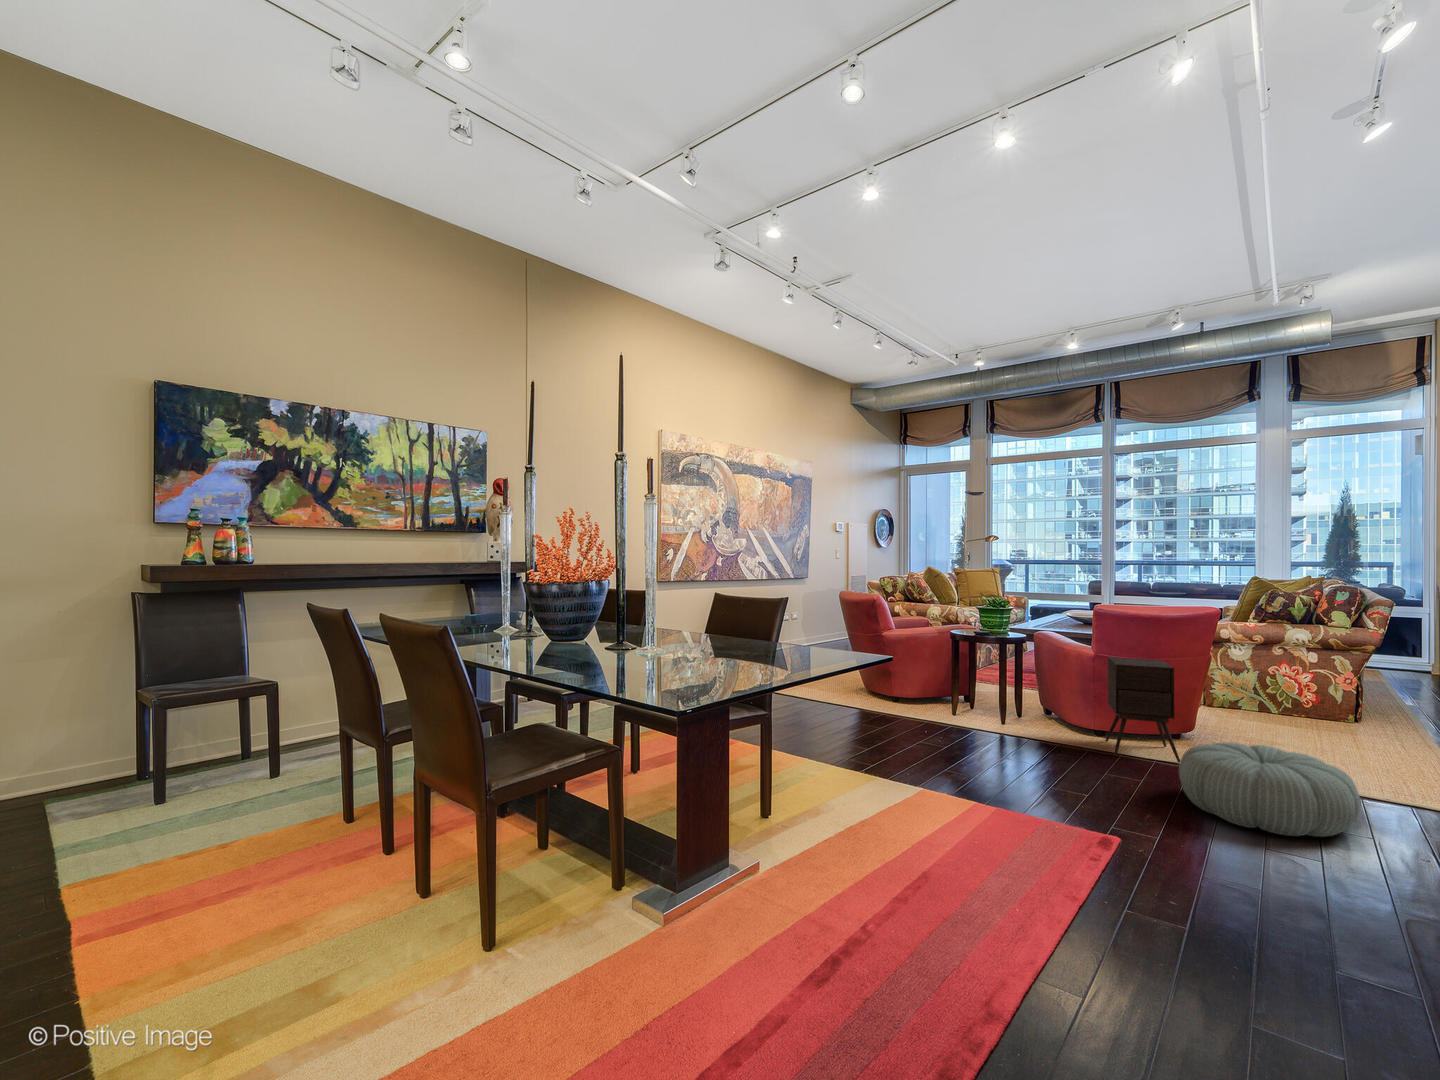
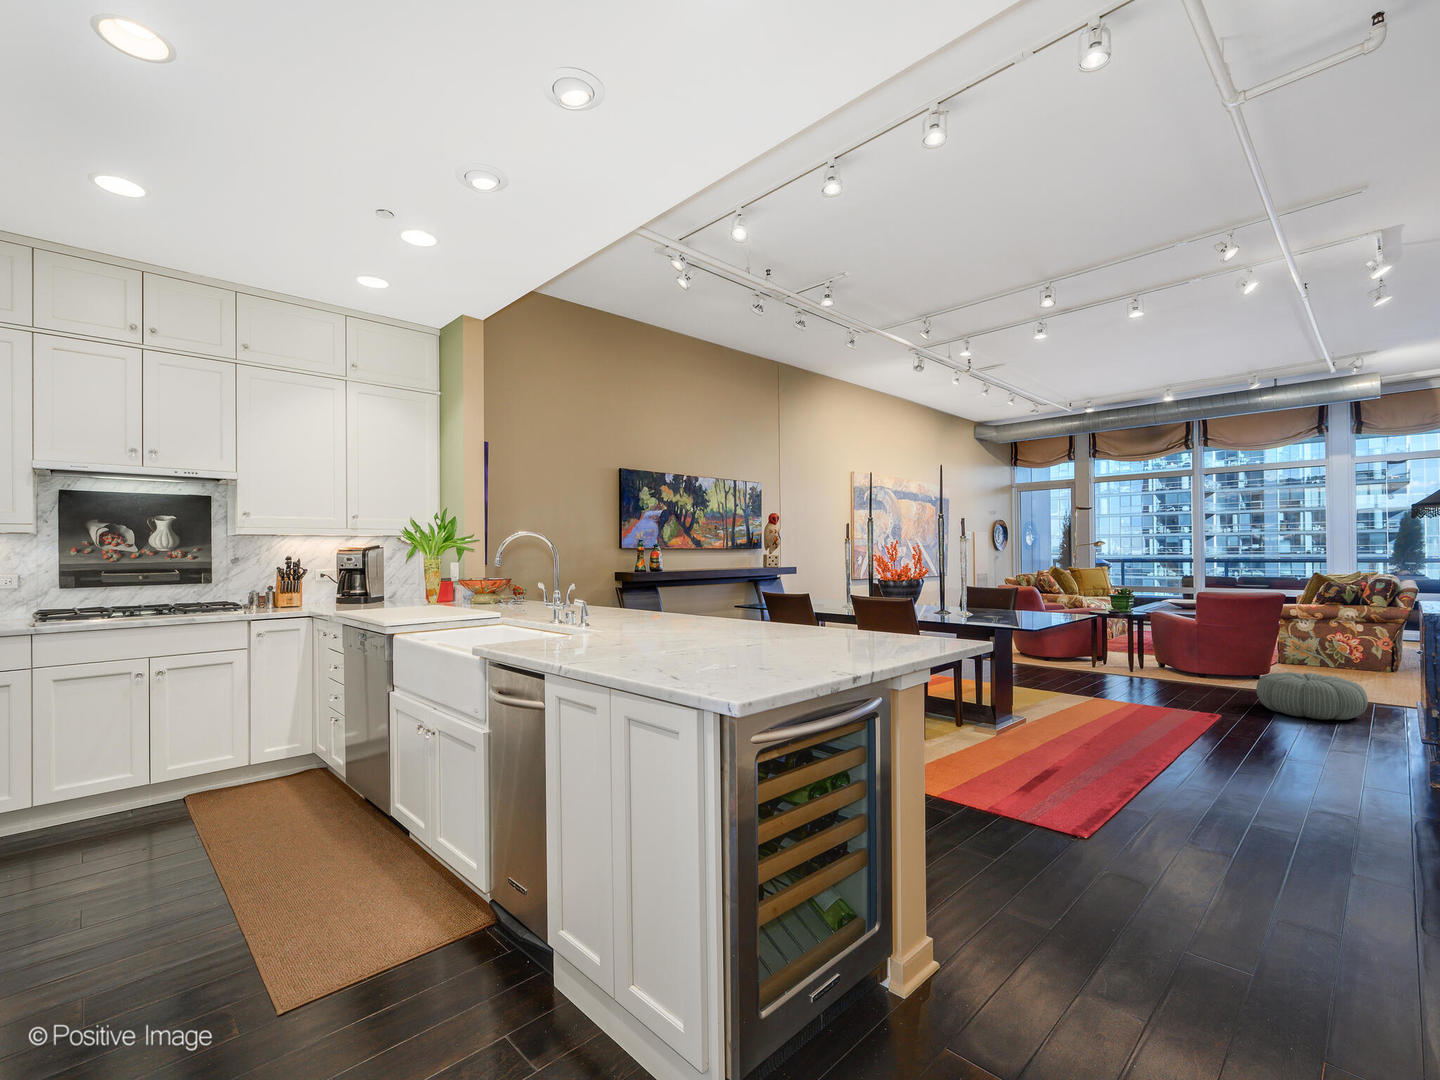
side table: present [1105,657,1180,762] -> none [1206,626,1259,692]

